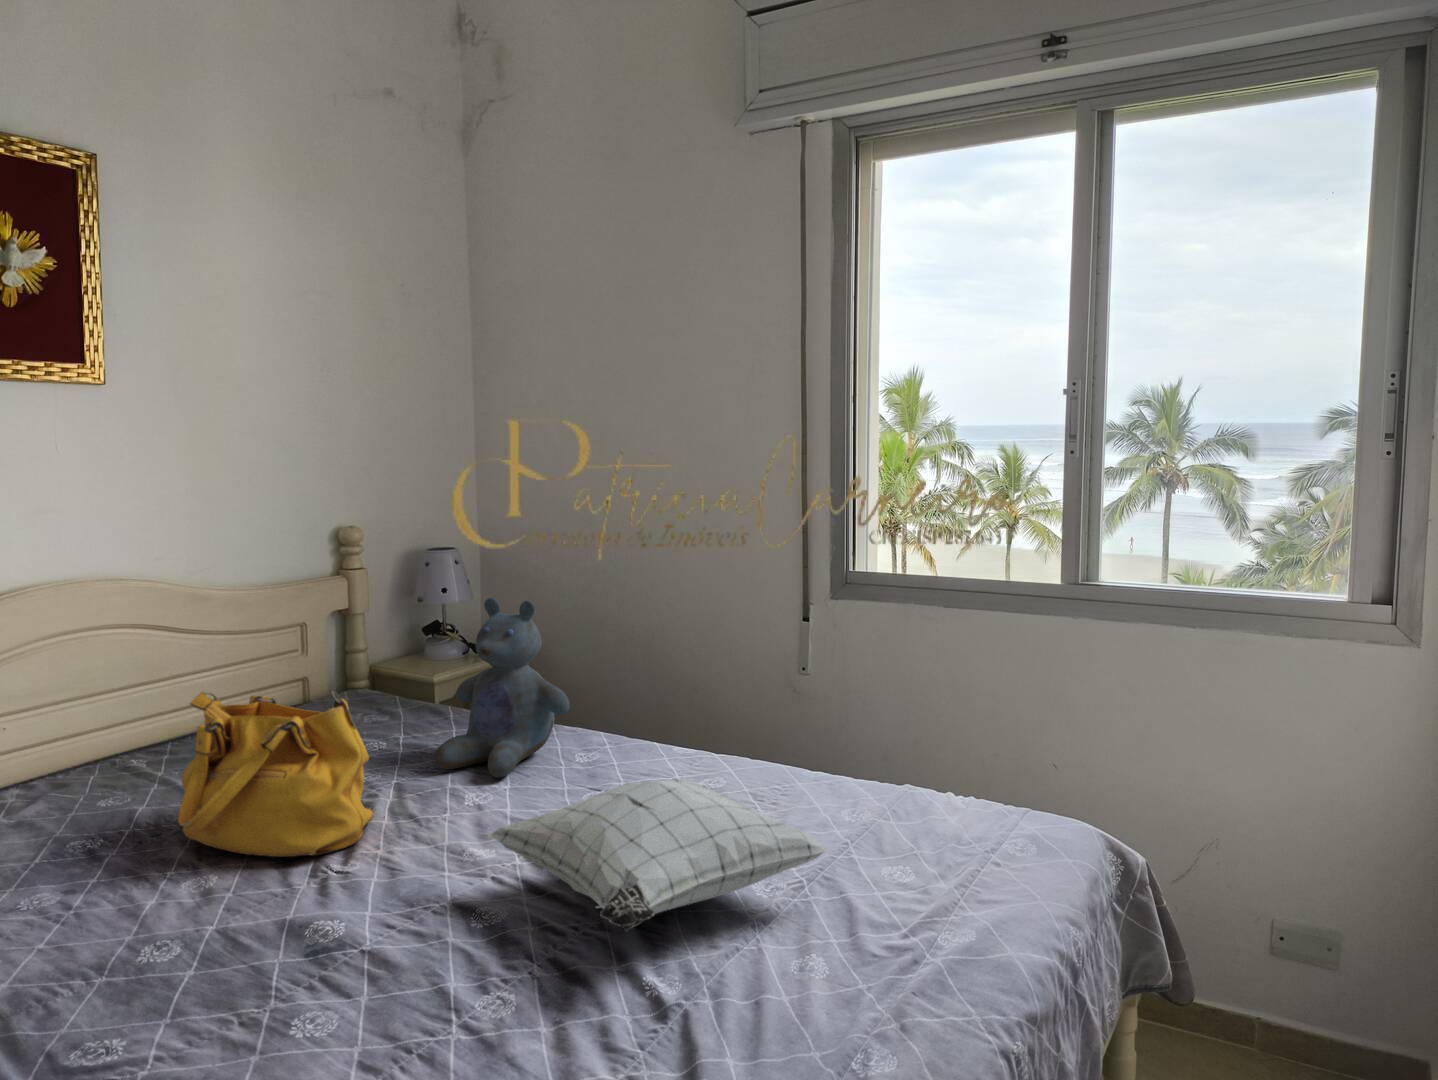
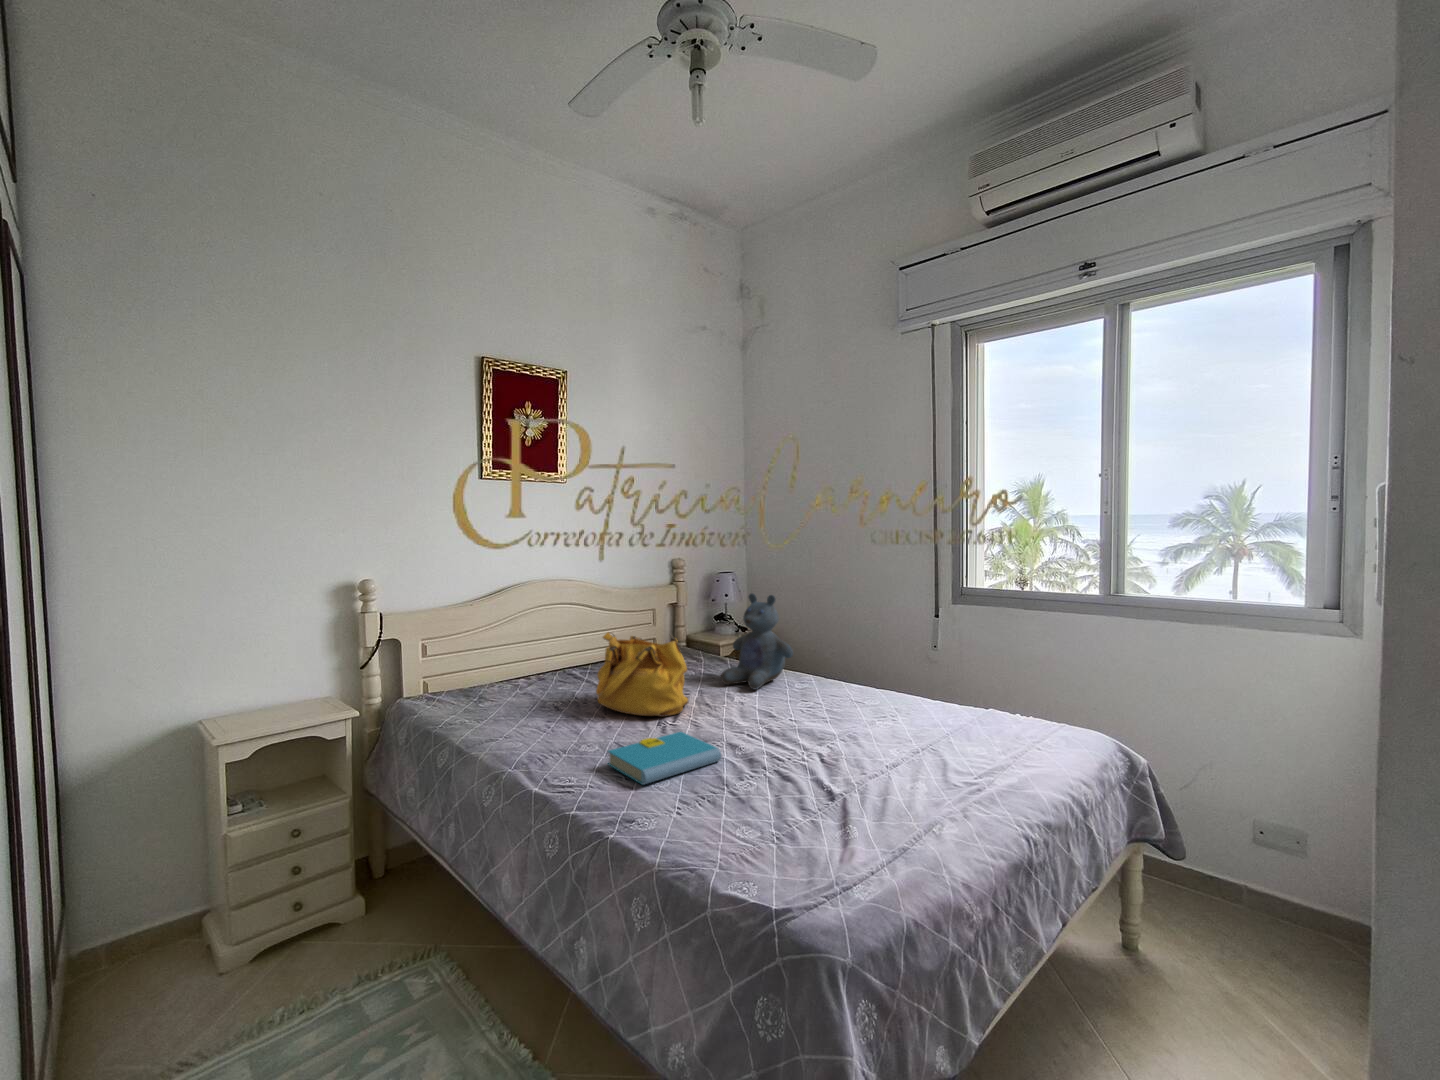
pillow: present [489,779,828,931] -> none [746,685,932,753]
book: none [200,894,442,1033] -> present [608,732,721,785]

